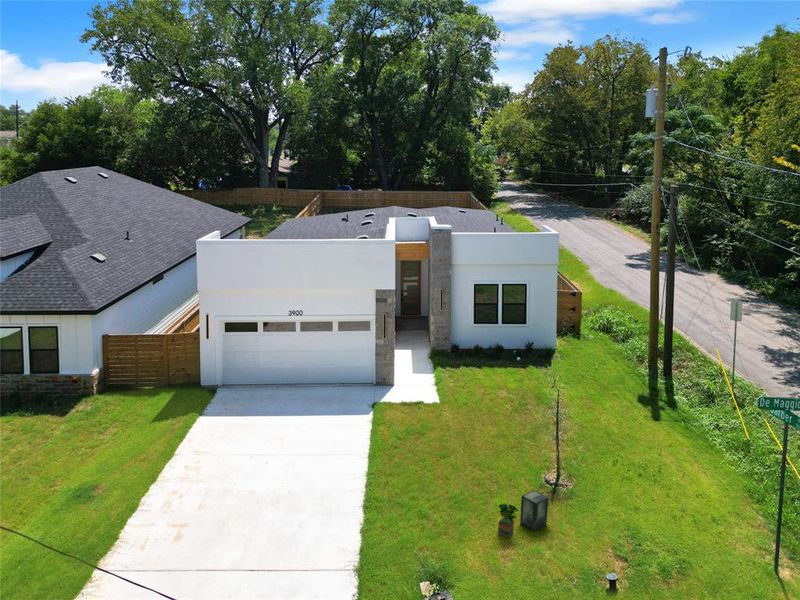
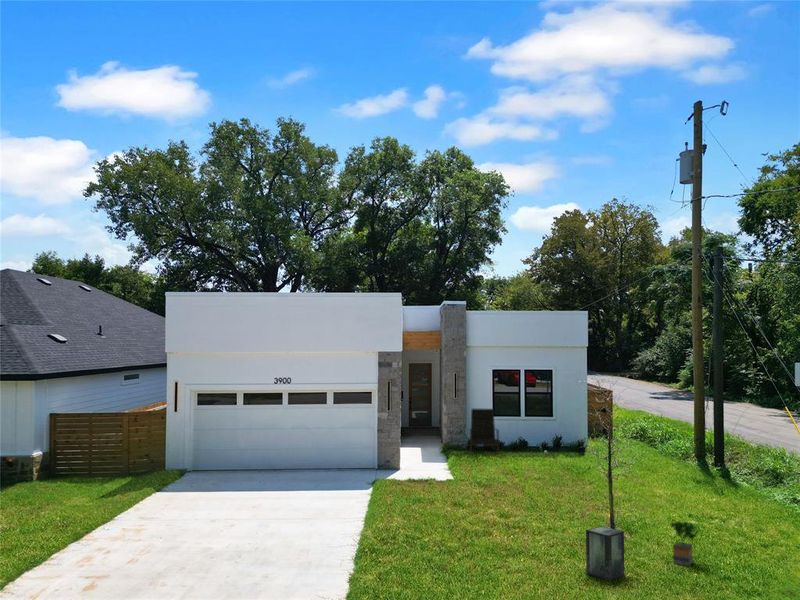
lounge chair: none [453,321,478,361] -> present [470,409,499,453]
potted tree: present [498,504,518,537] -> present [670,521,697,566]

